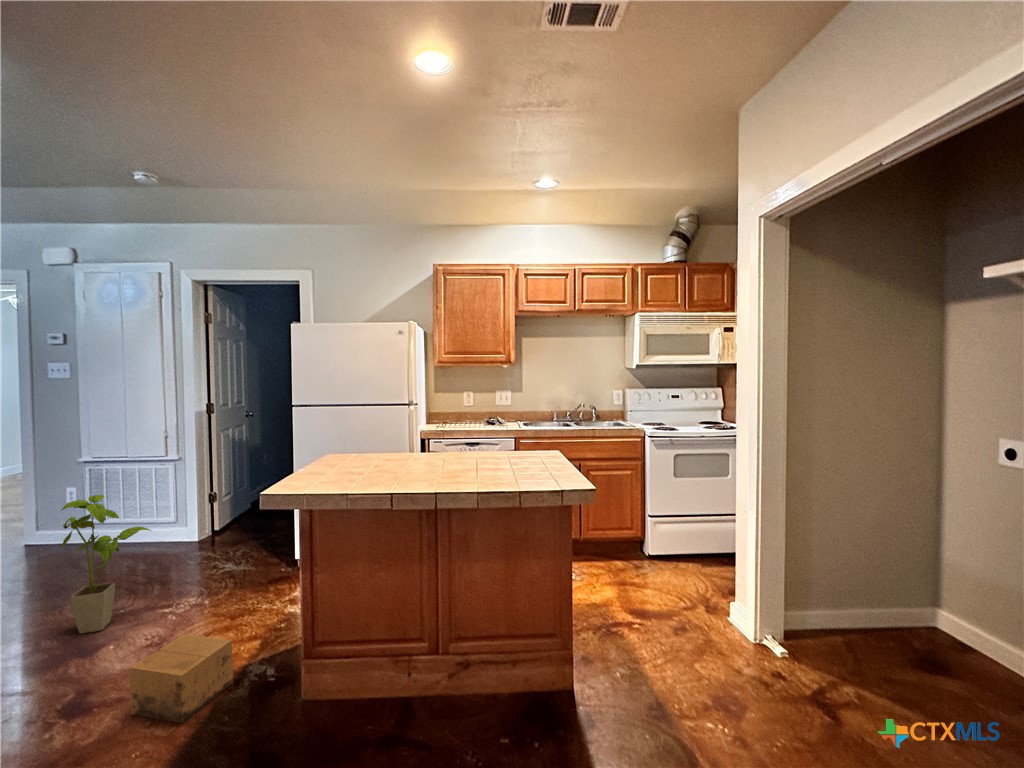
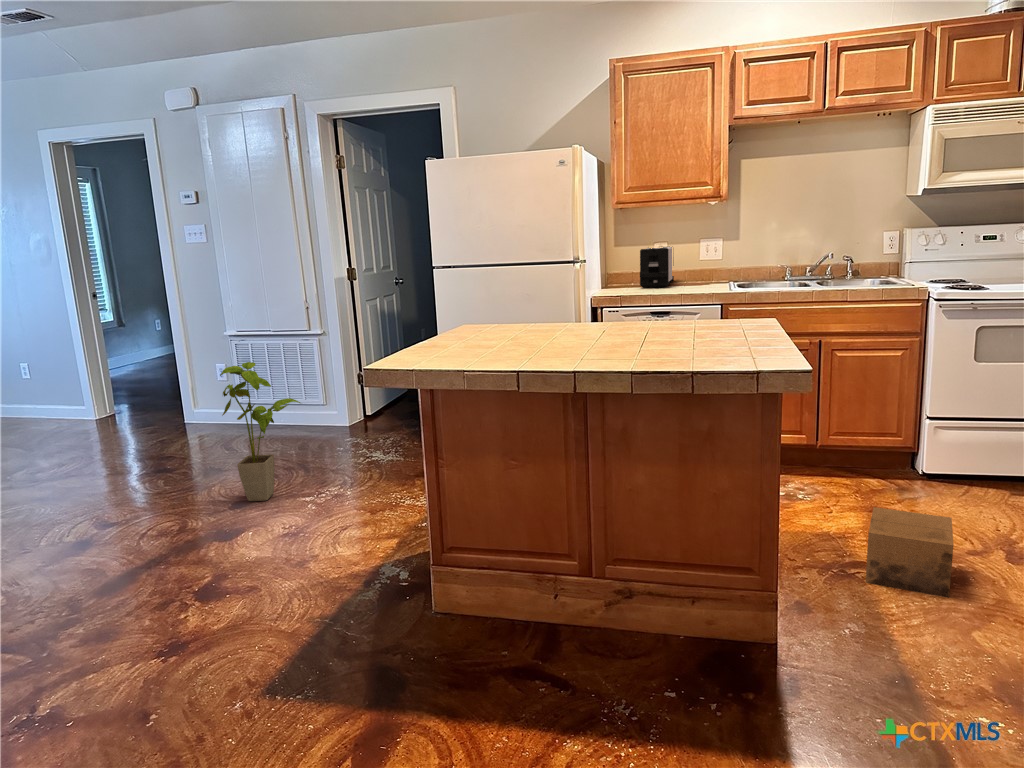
toaster: none [455,394,479,424] -> present [640,246,674,287]
cardboard box: present [129,634,233,723] -> present [866,507,954,598]

